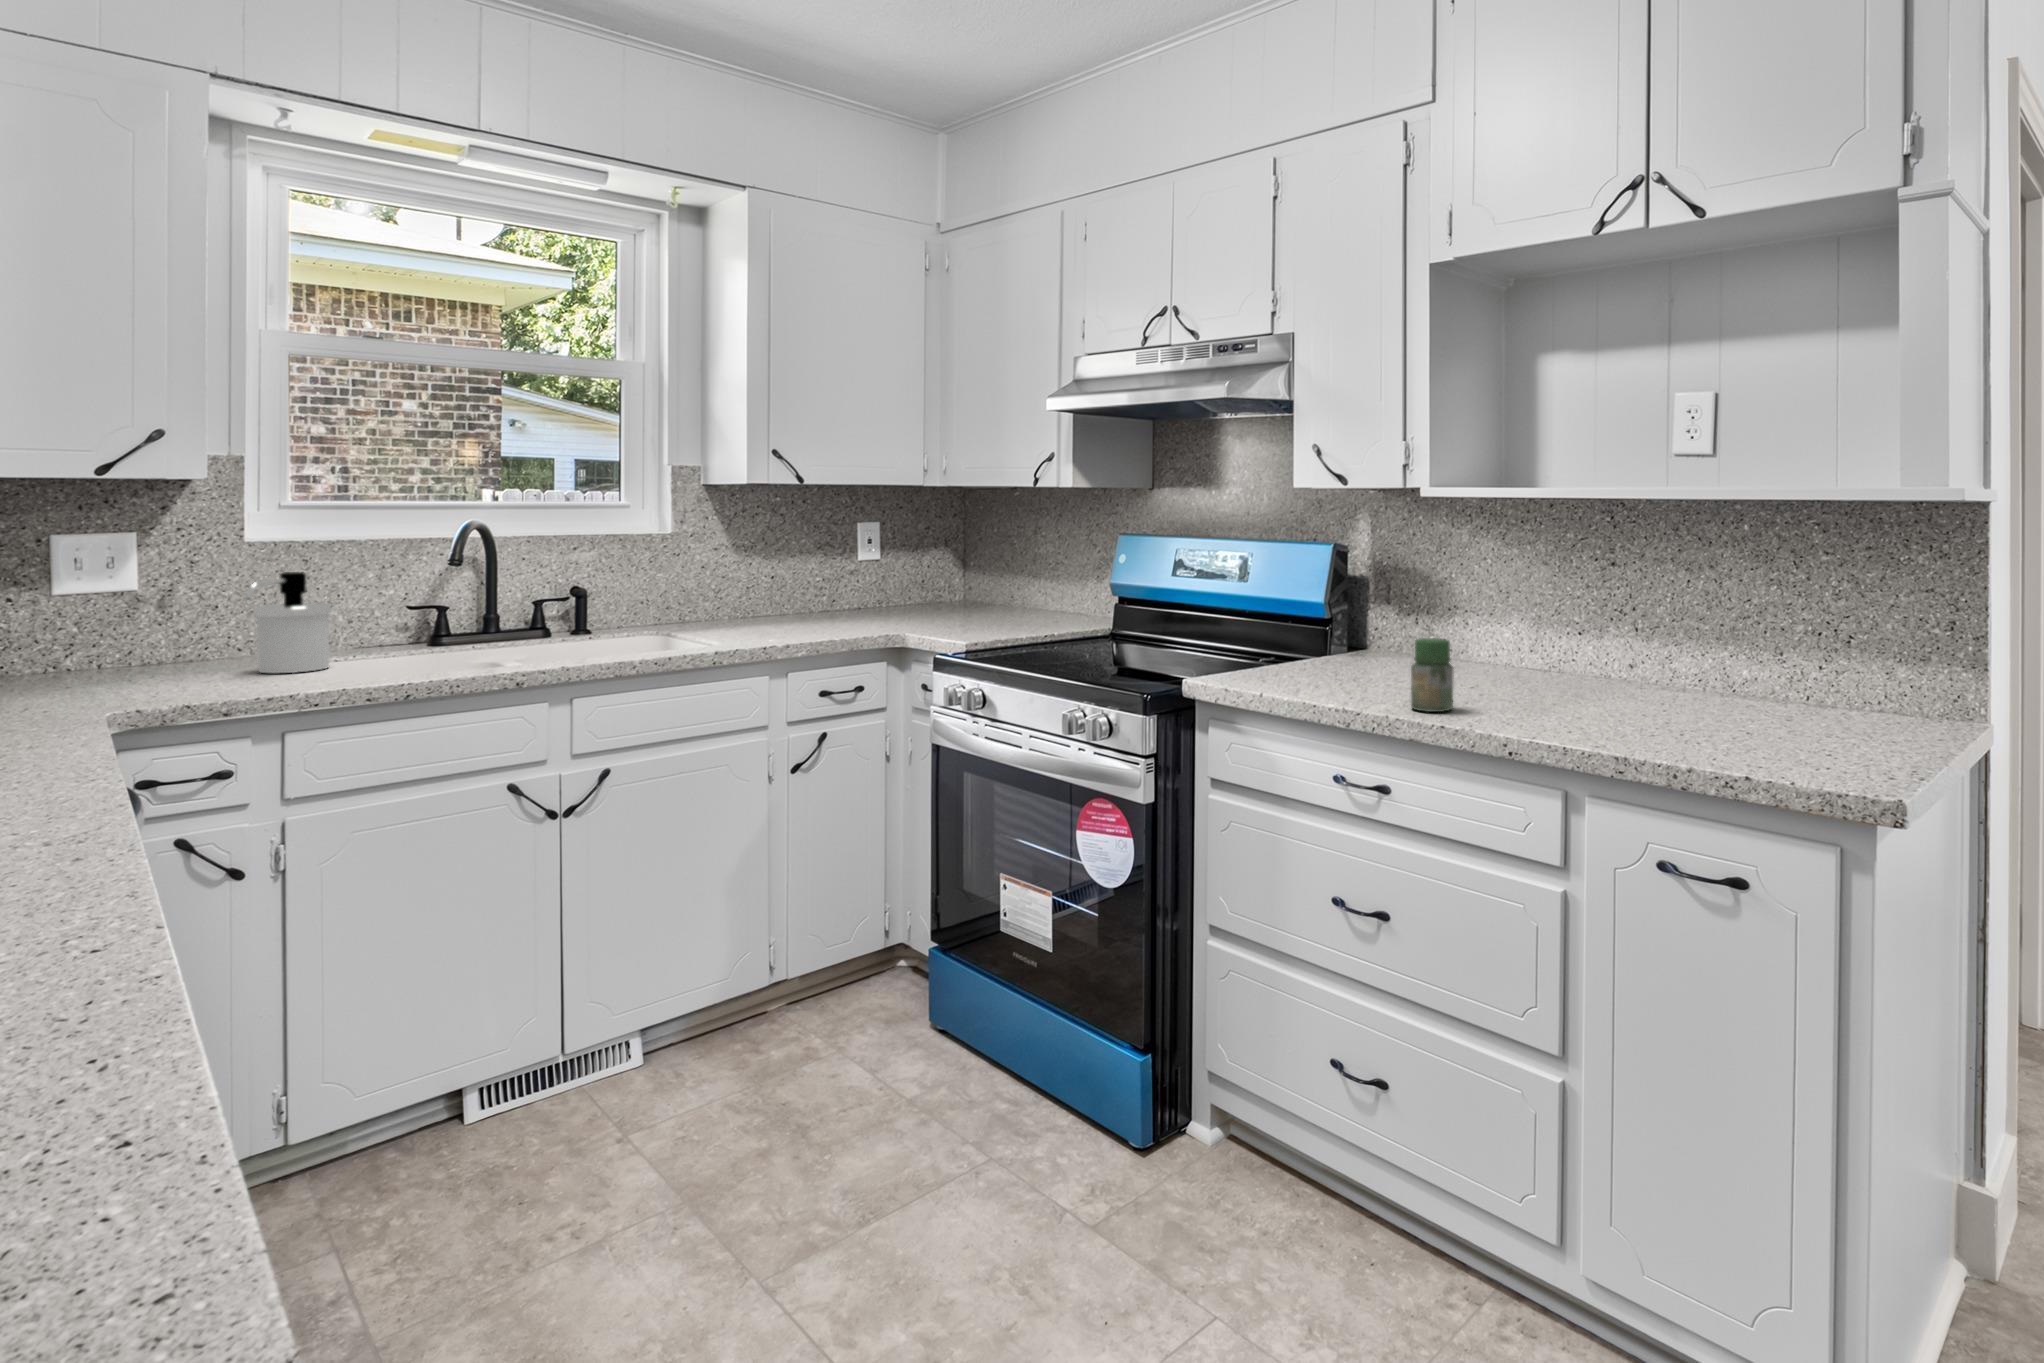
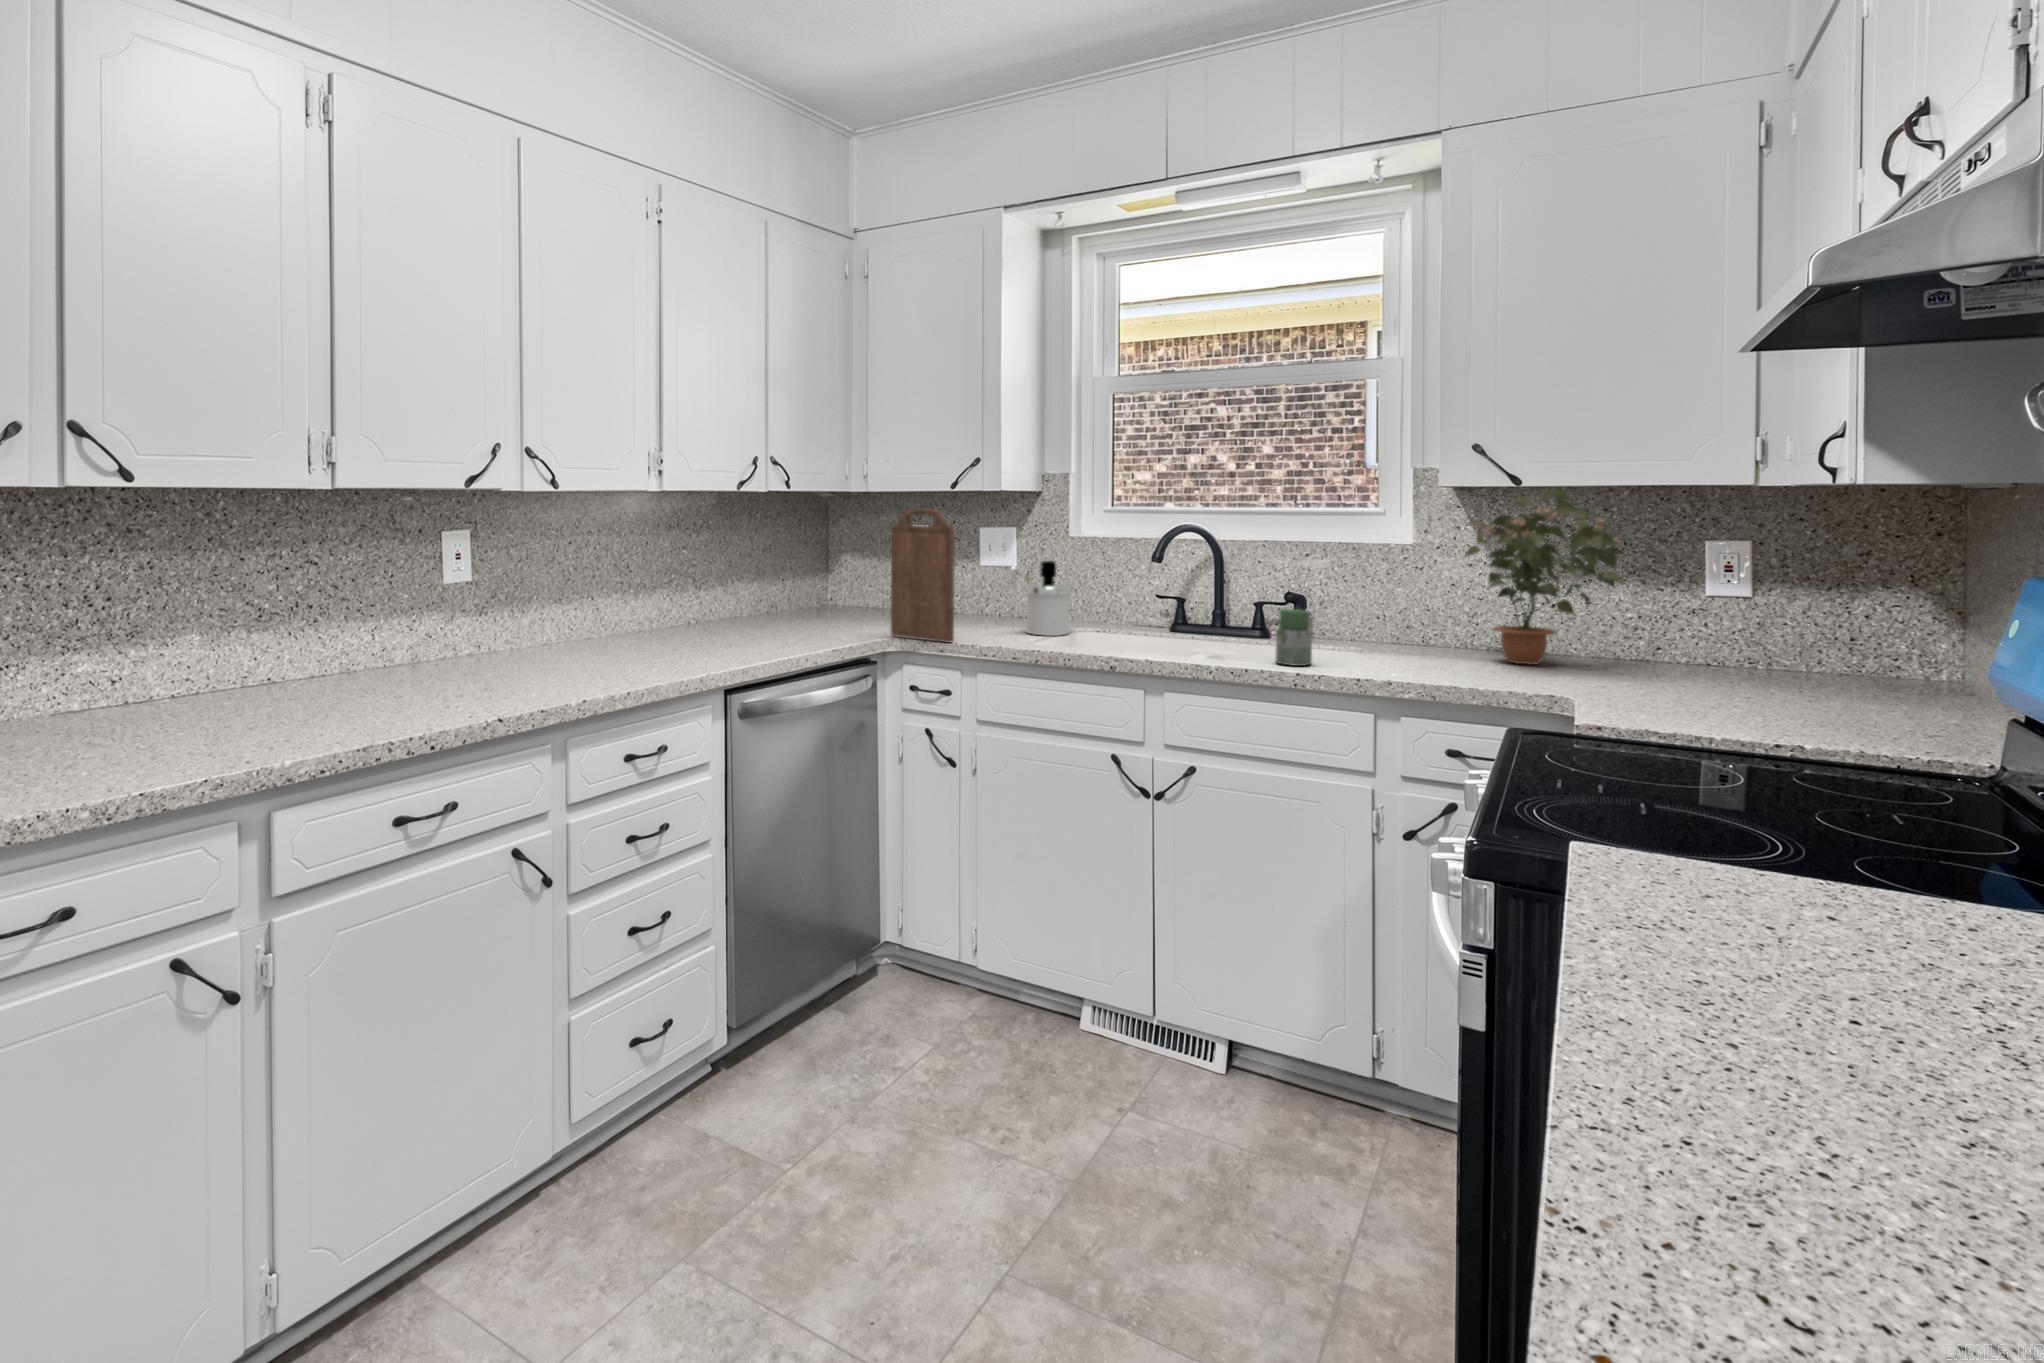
potted plant: none [719,483,868,625] -> present [1465,489,1625,665]
cutting board: none [62,501,225,708] -> present [891,509,955,643]
jar: present [1411,638,1454,712] -> present [1276,609,1312,666]

